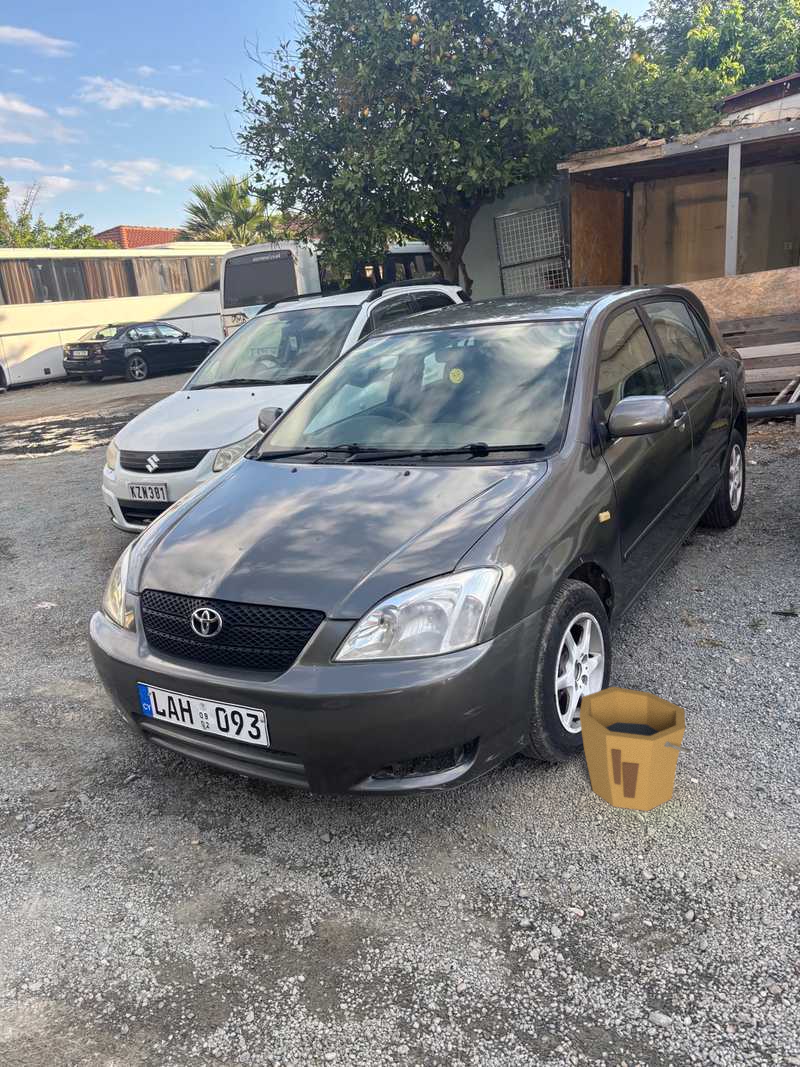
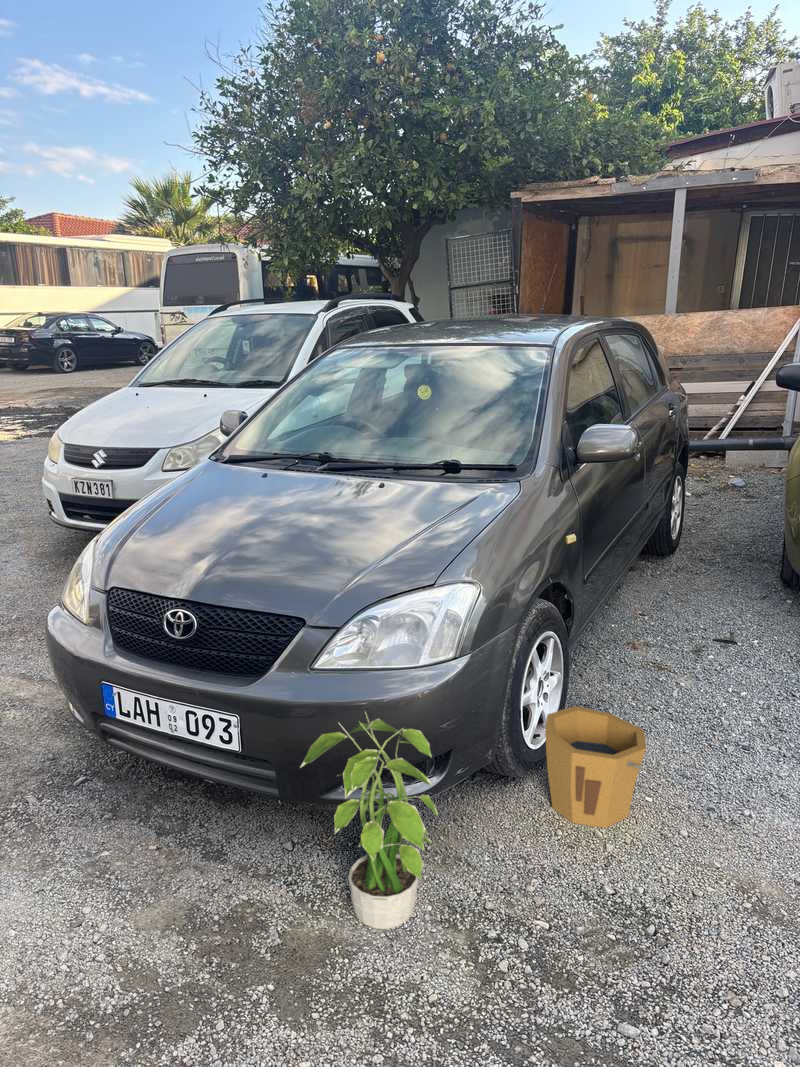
potted plant: none [320,702,462,918] -> present [301,715,438,929]

